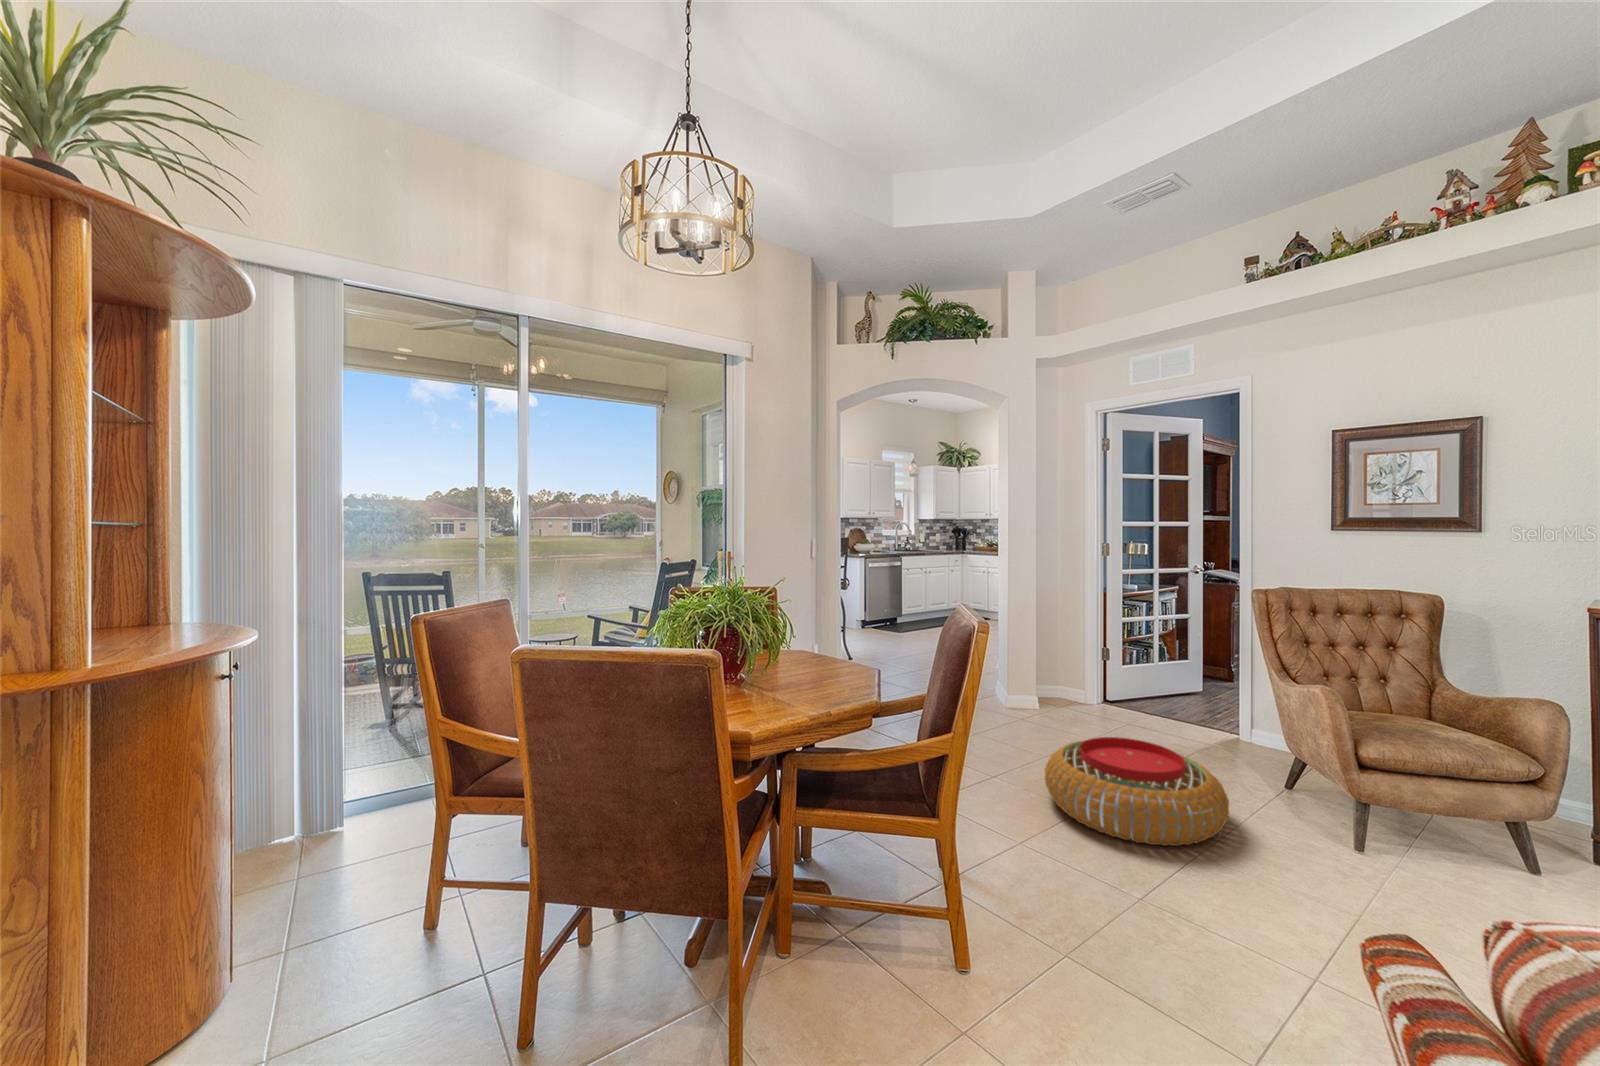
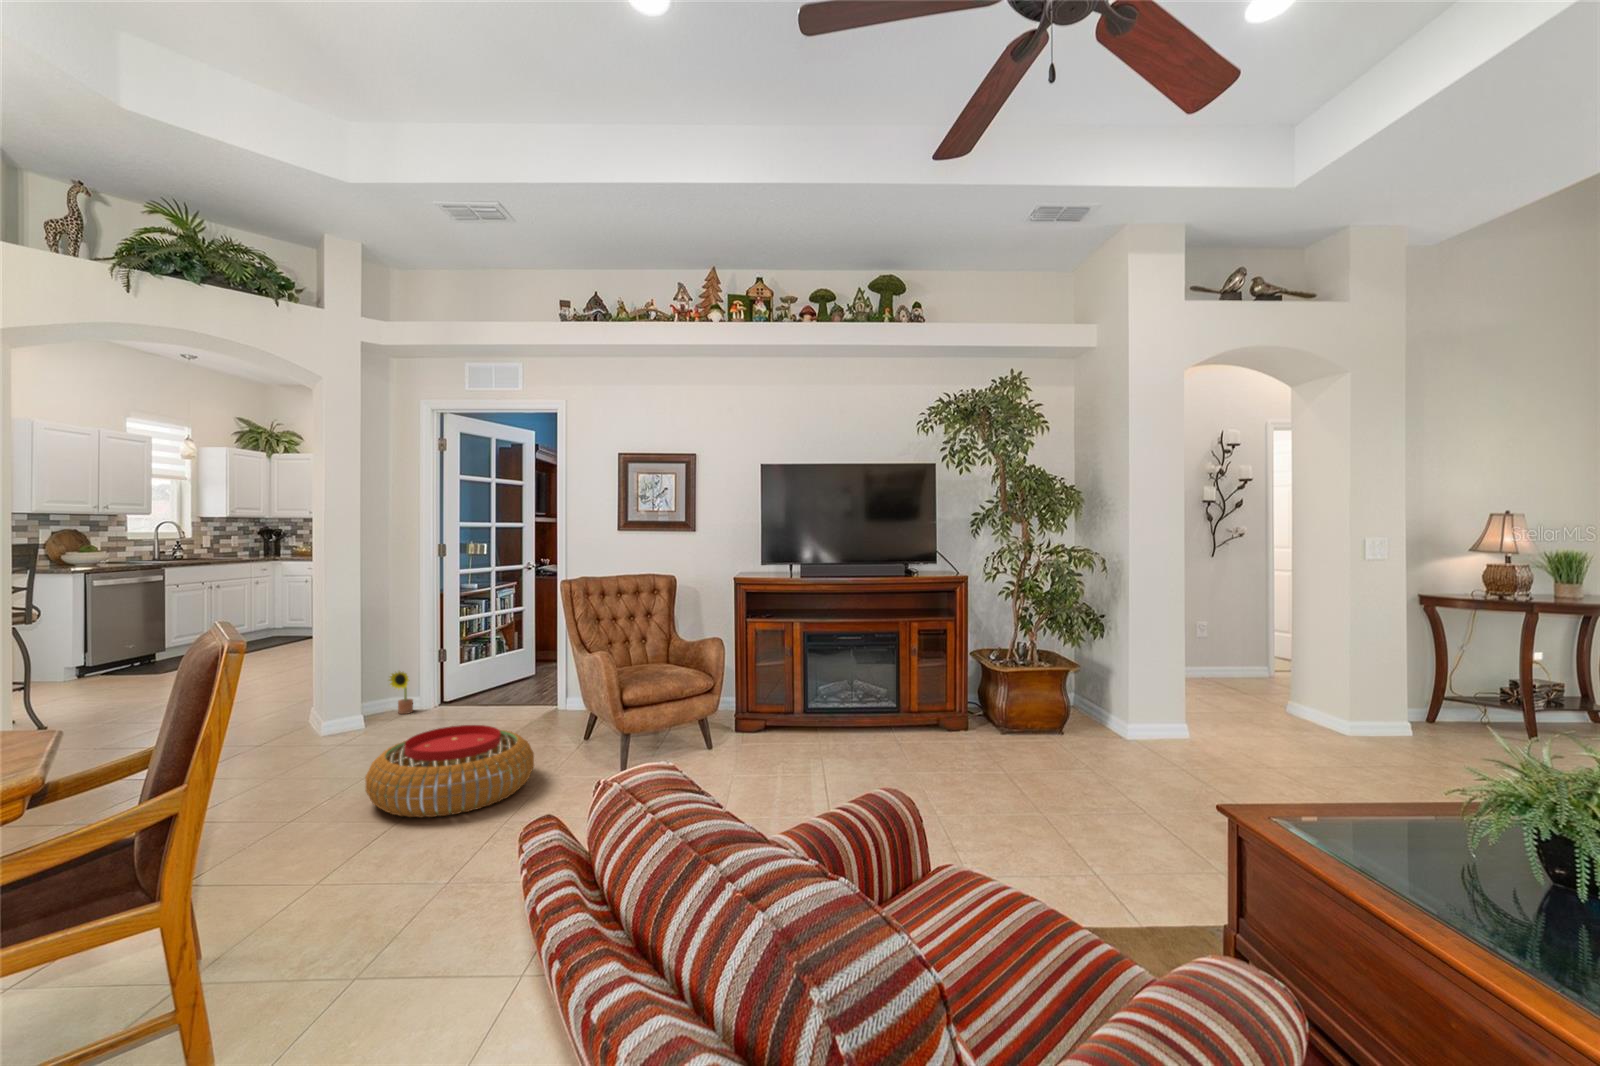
decorative plant: none [1054,661,1077,704] -> present [389,671,413,714]

